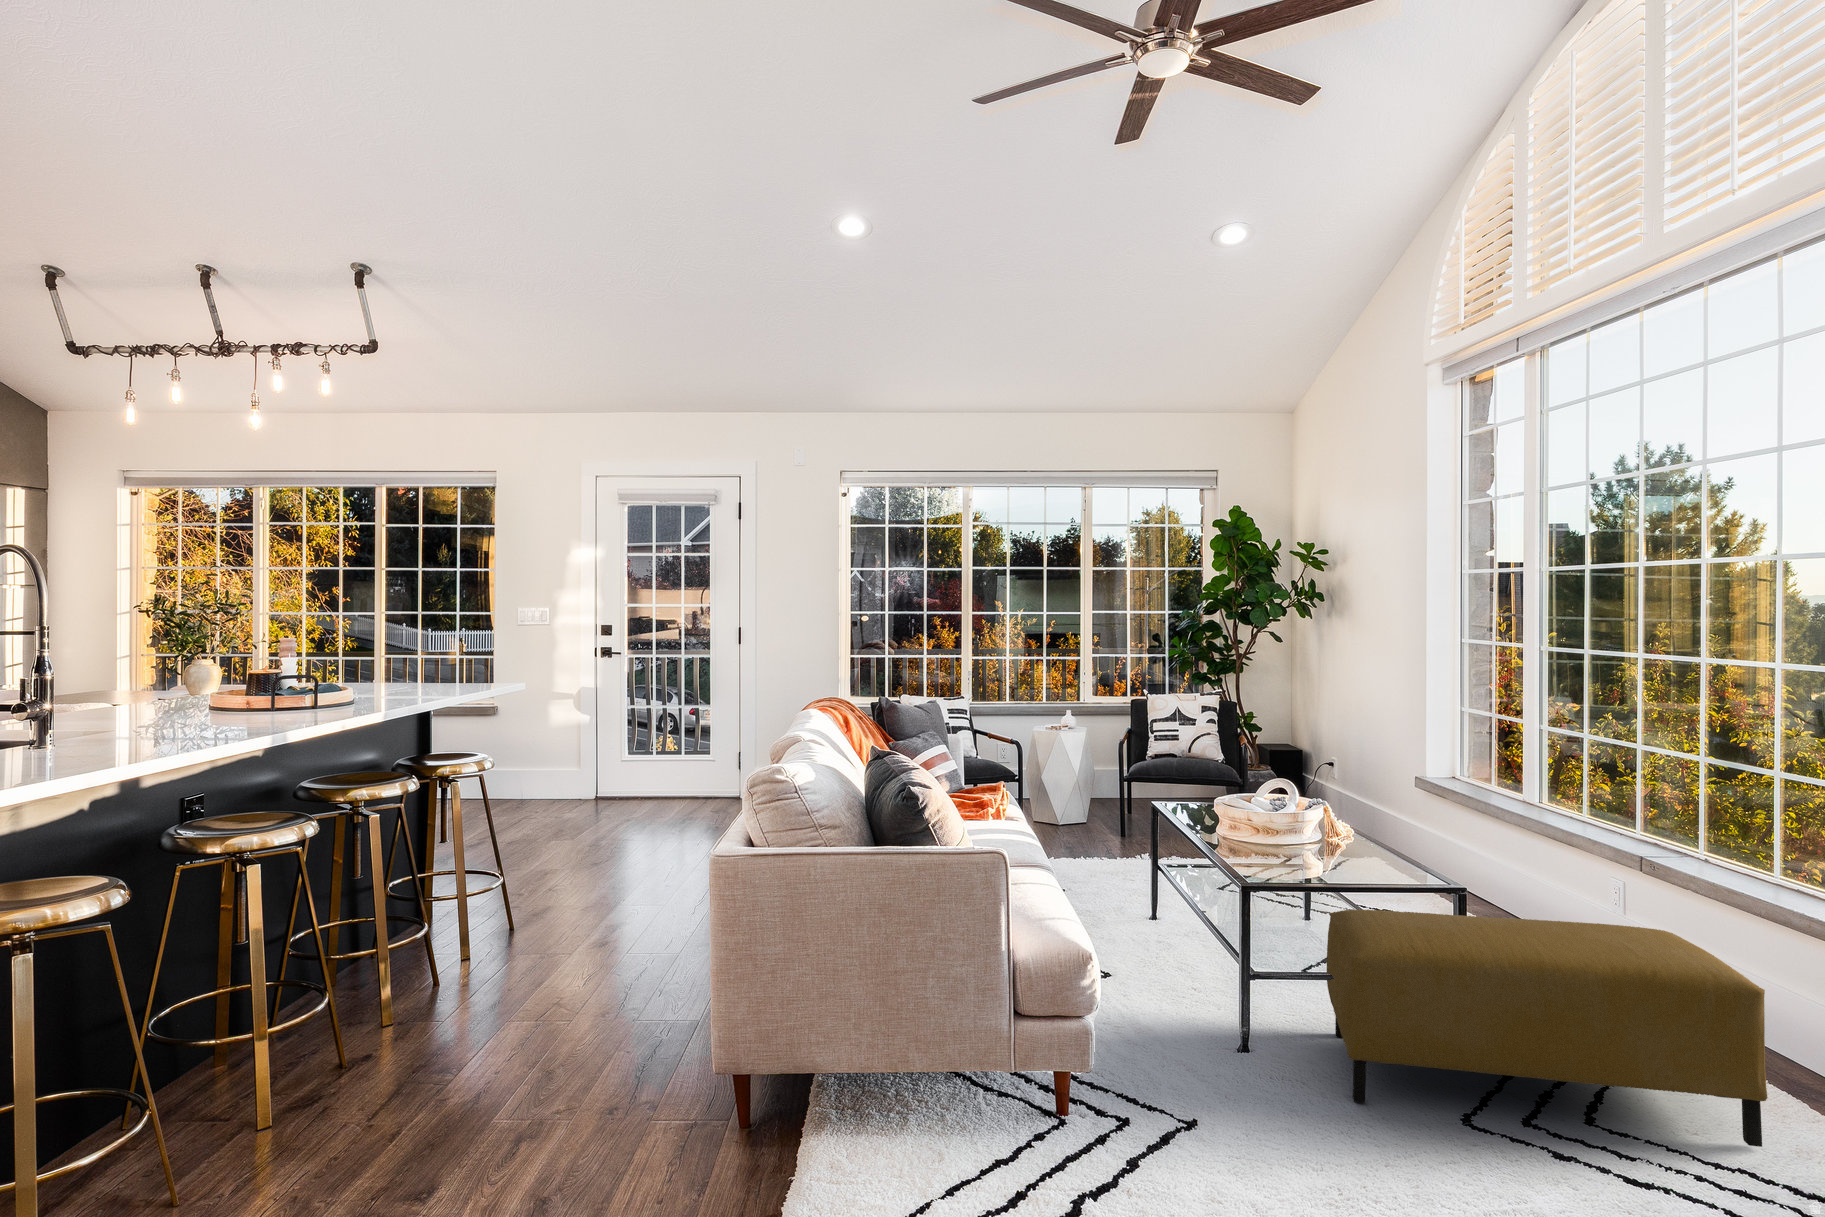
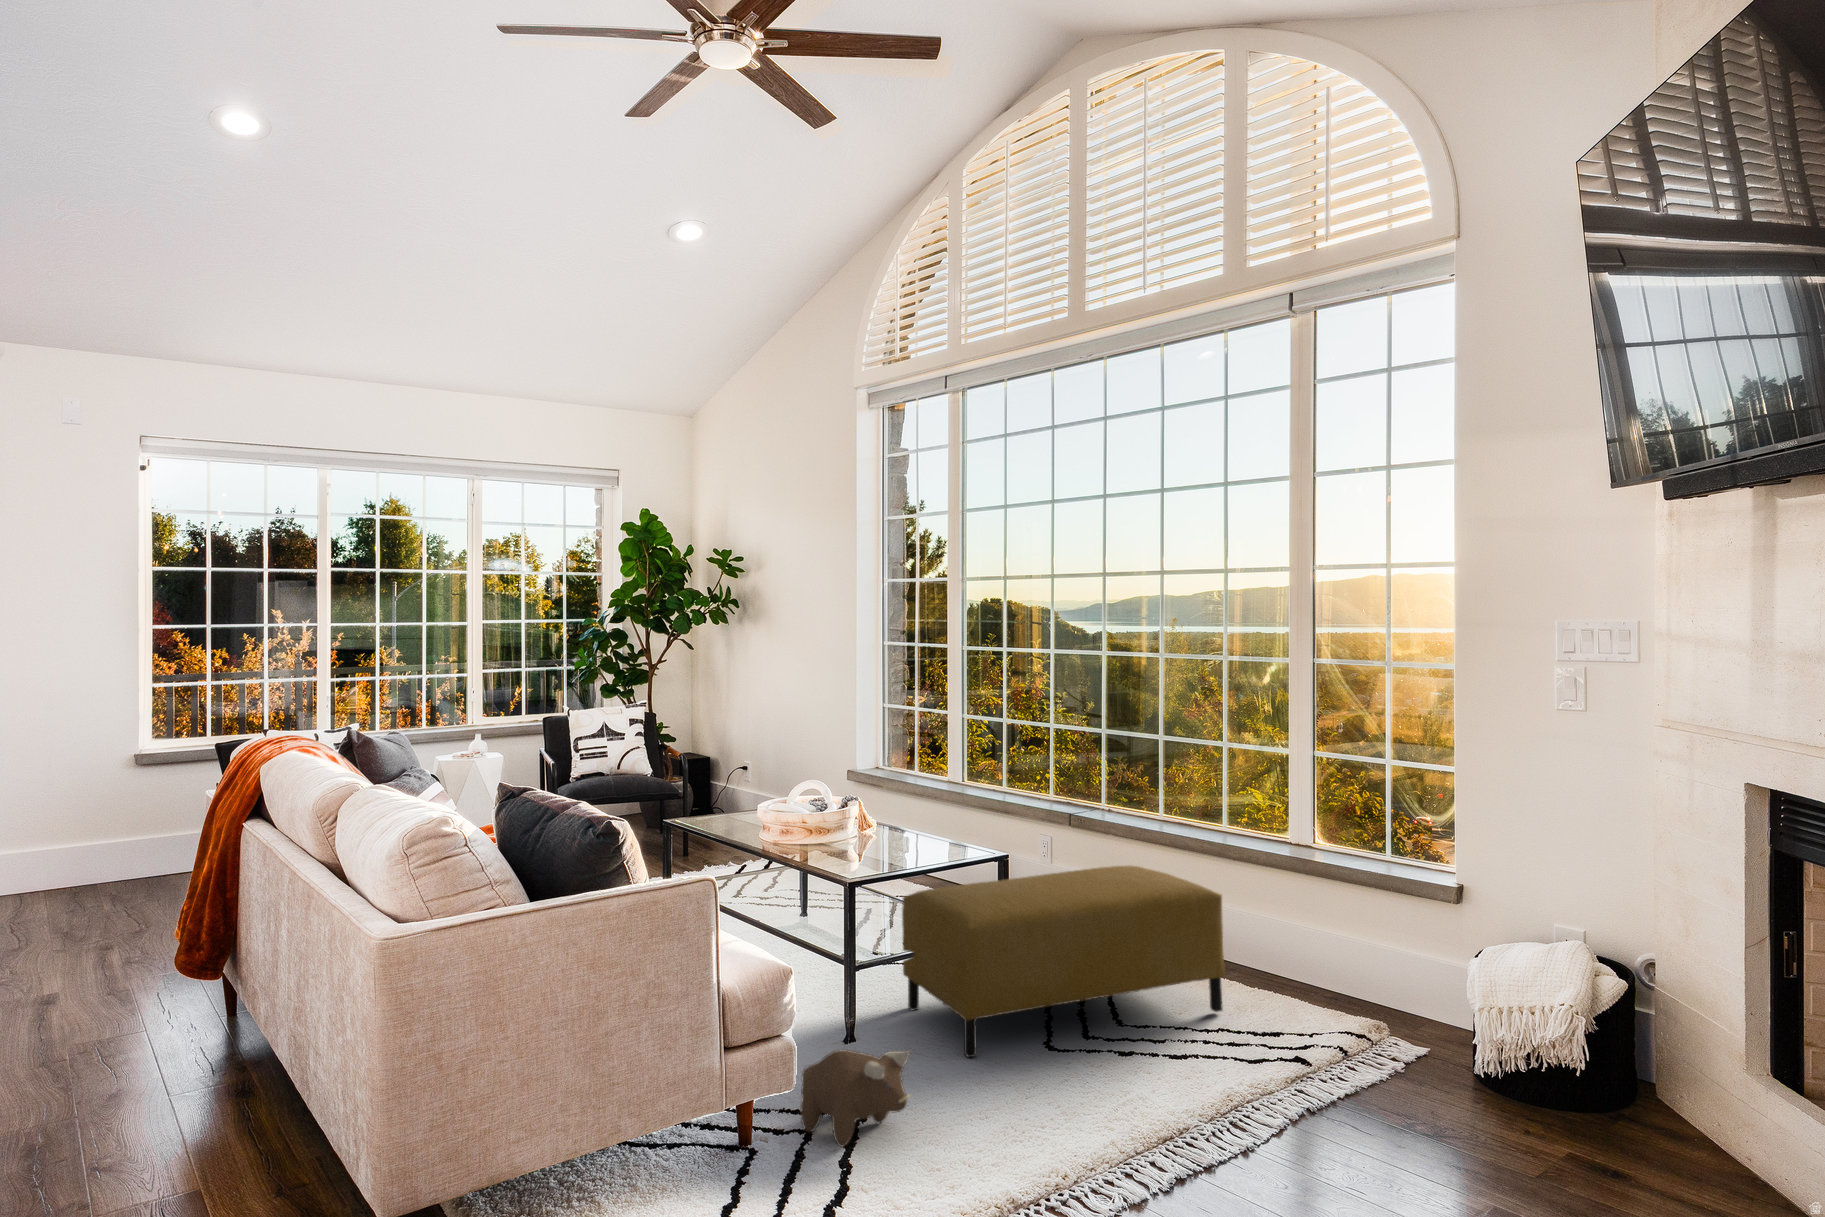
plush toy: none [1118,1048,1220,1146] -> present [801,1049,910,1147]

